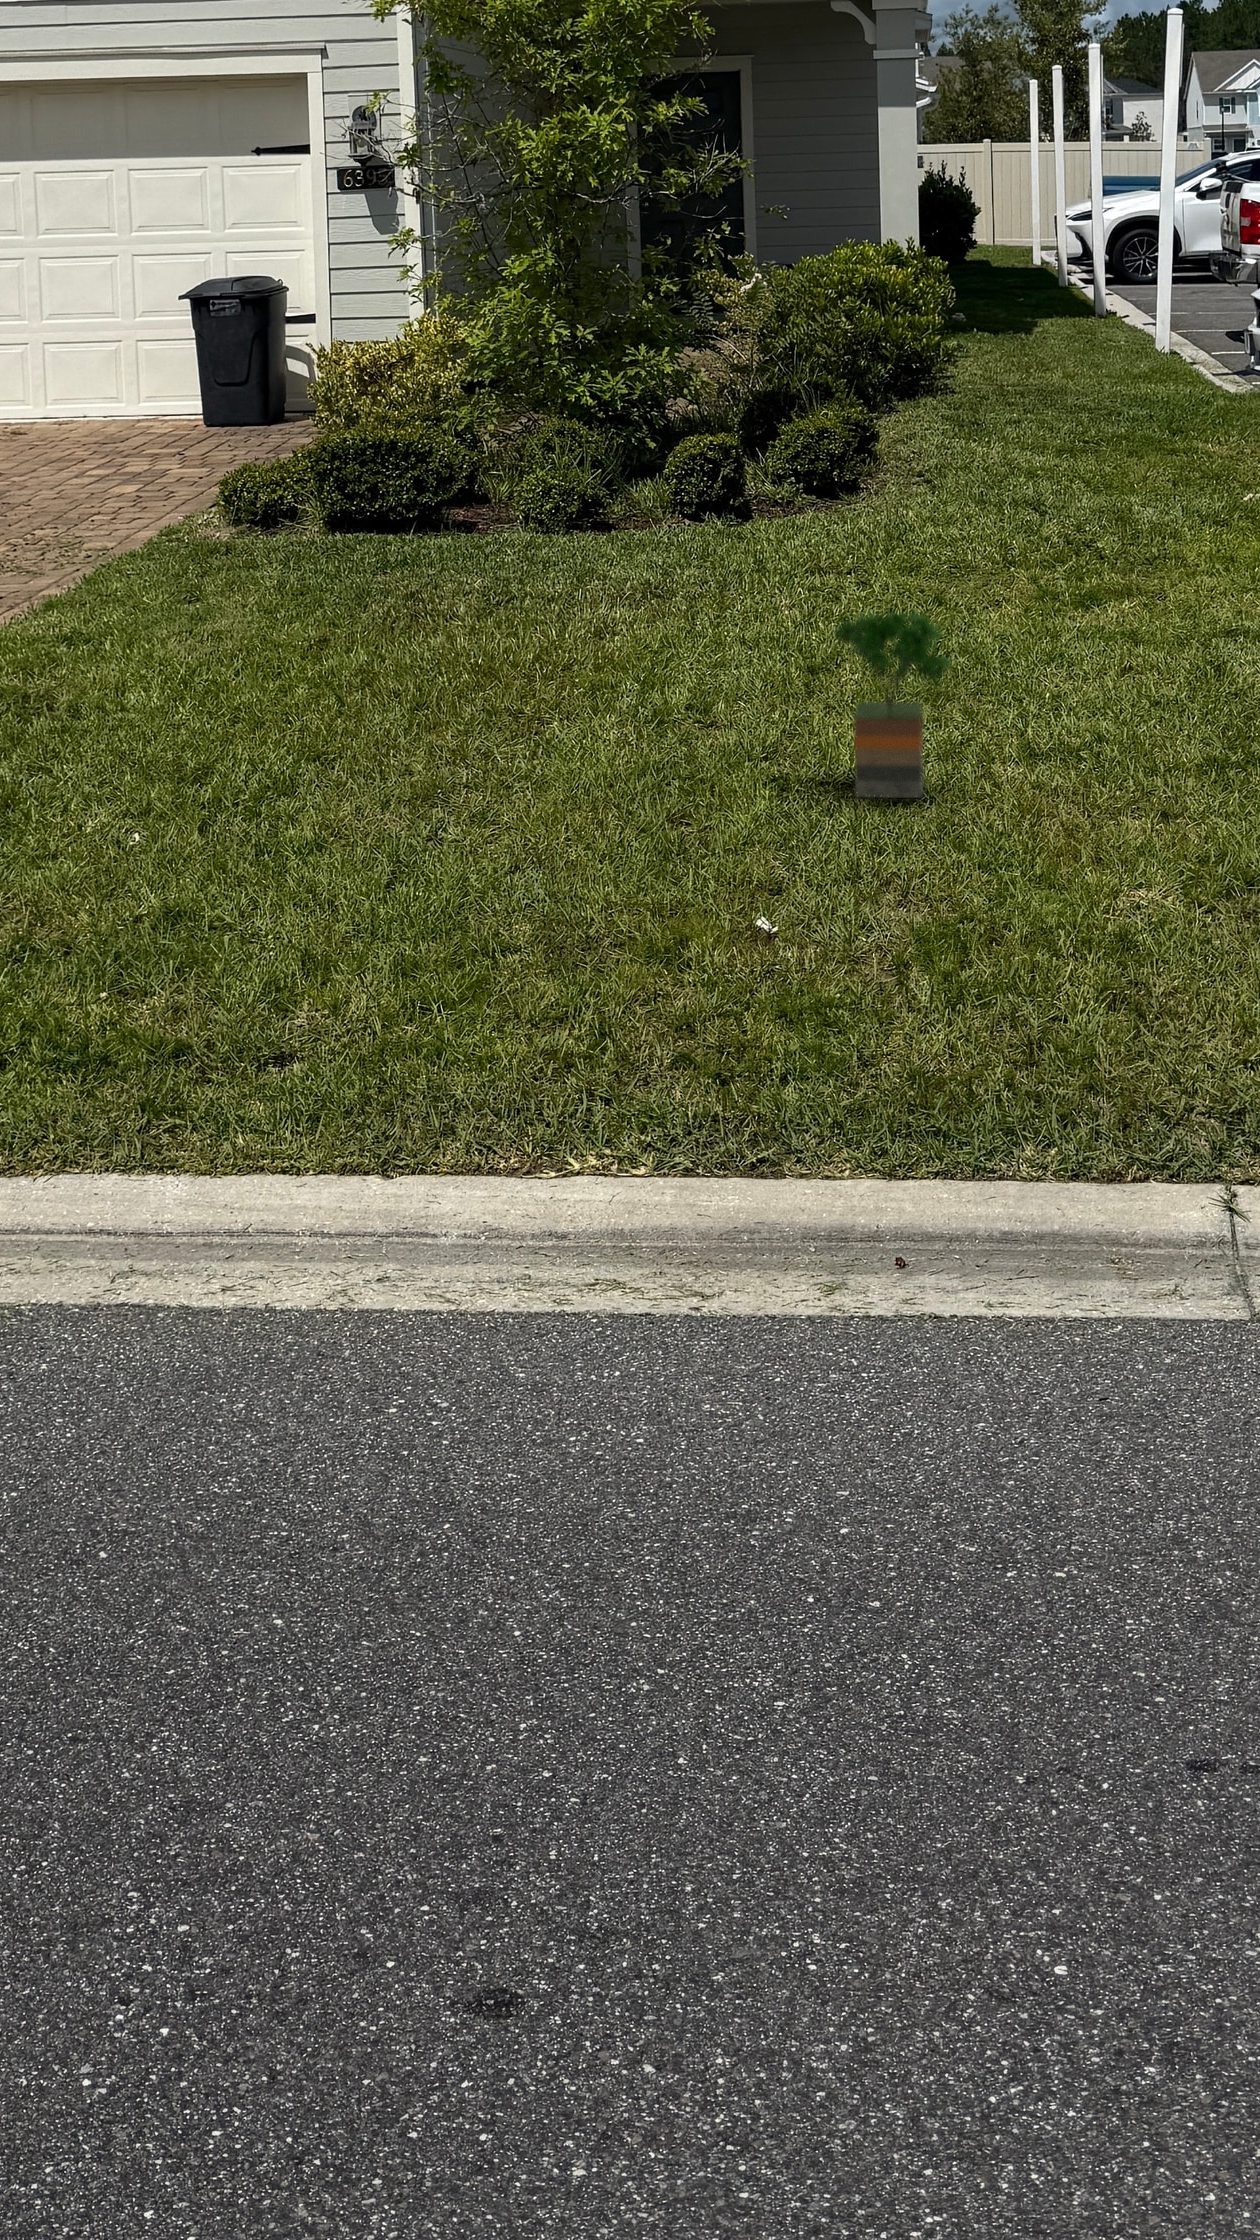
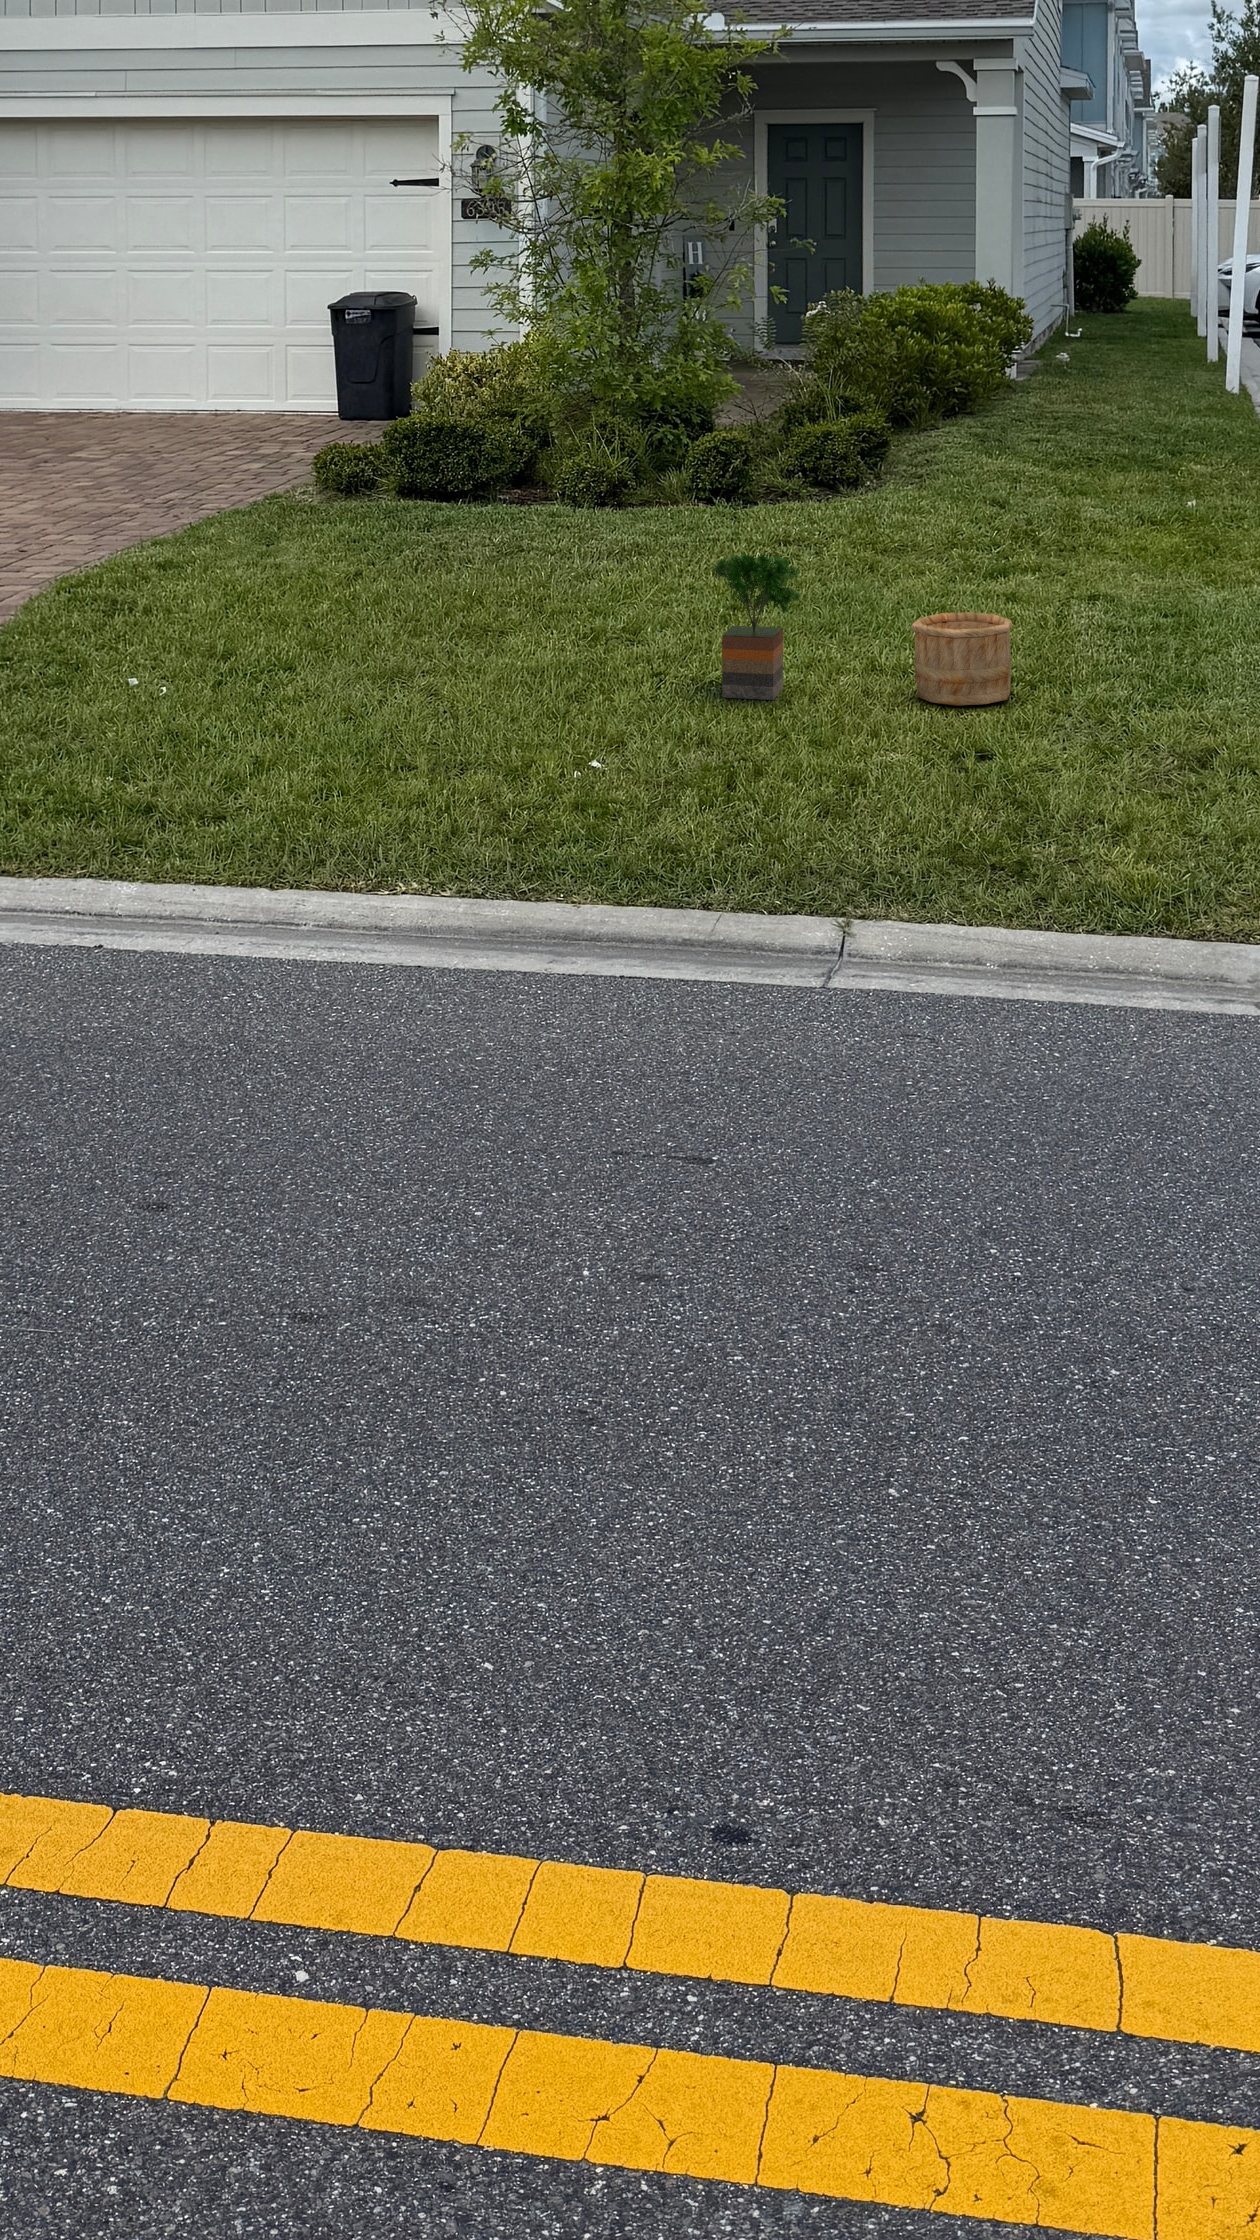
wooden bucket: none [1090,671,1218,795] -> present [911,612,1012,705]

